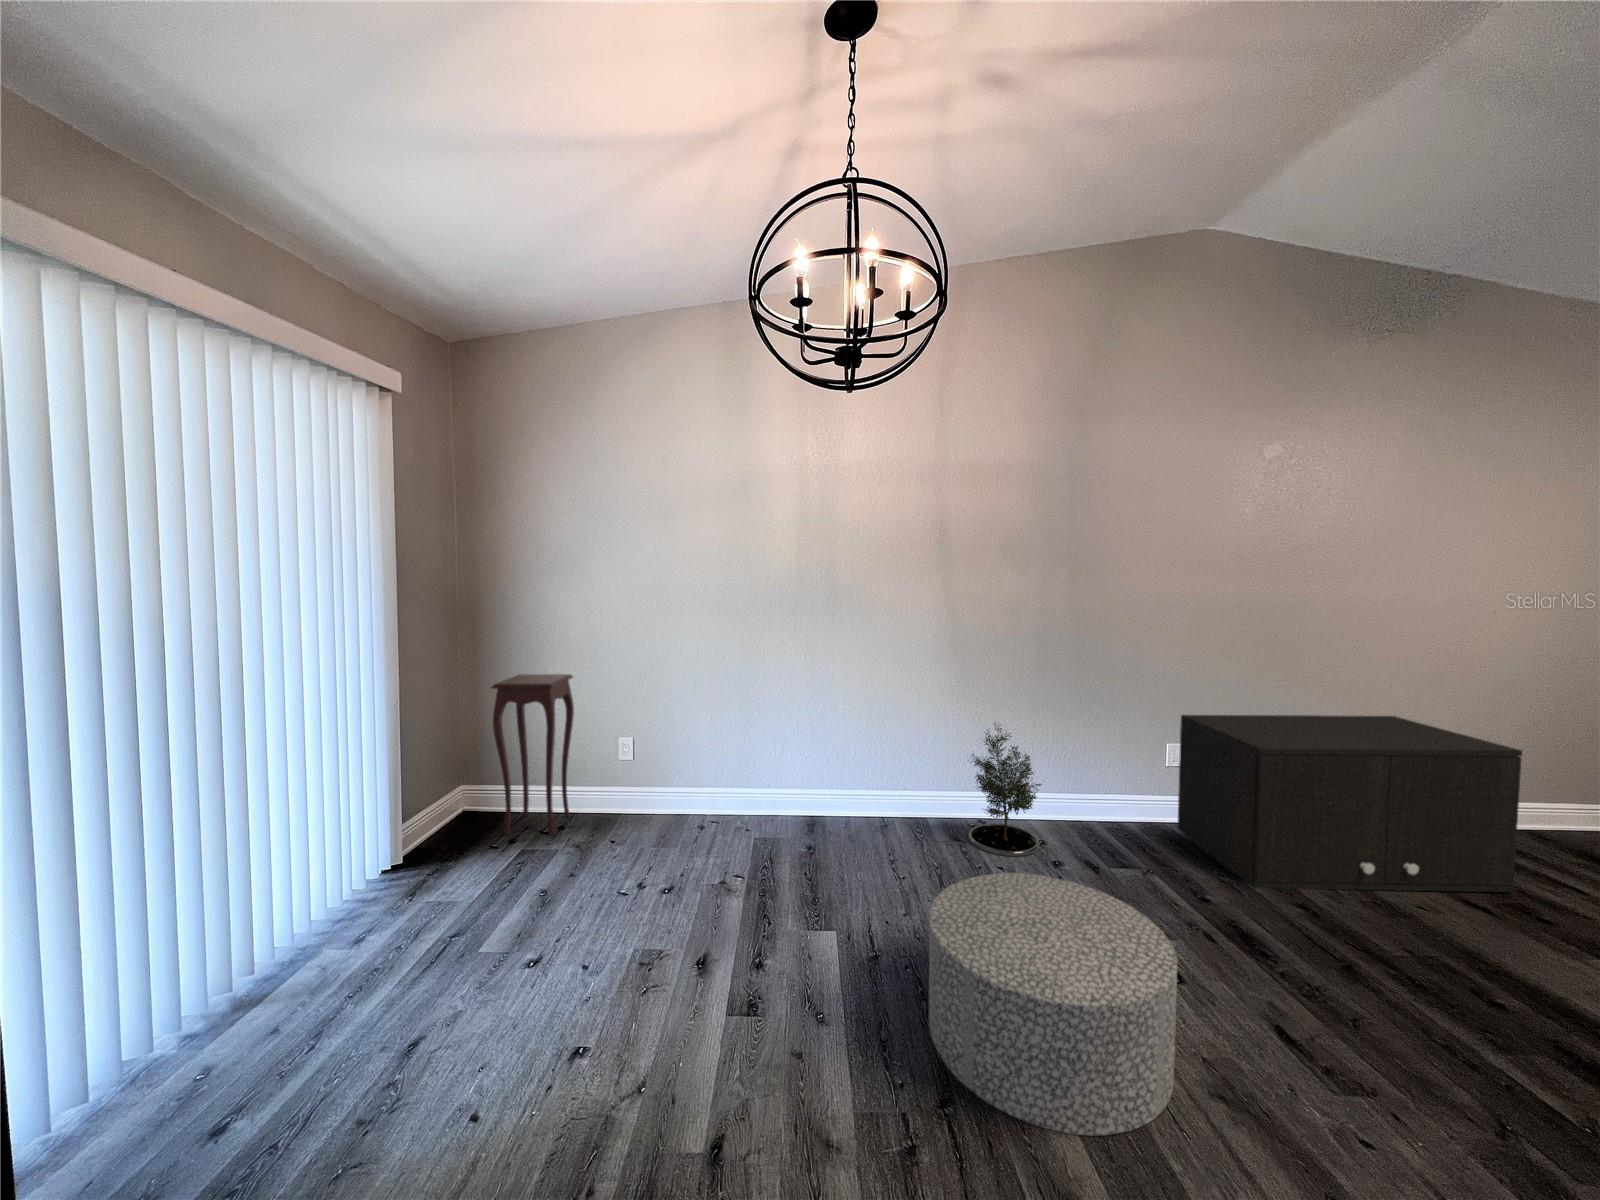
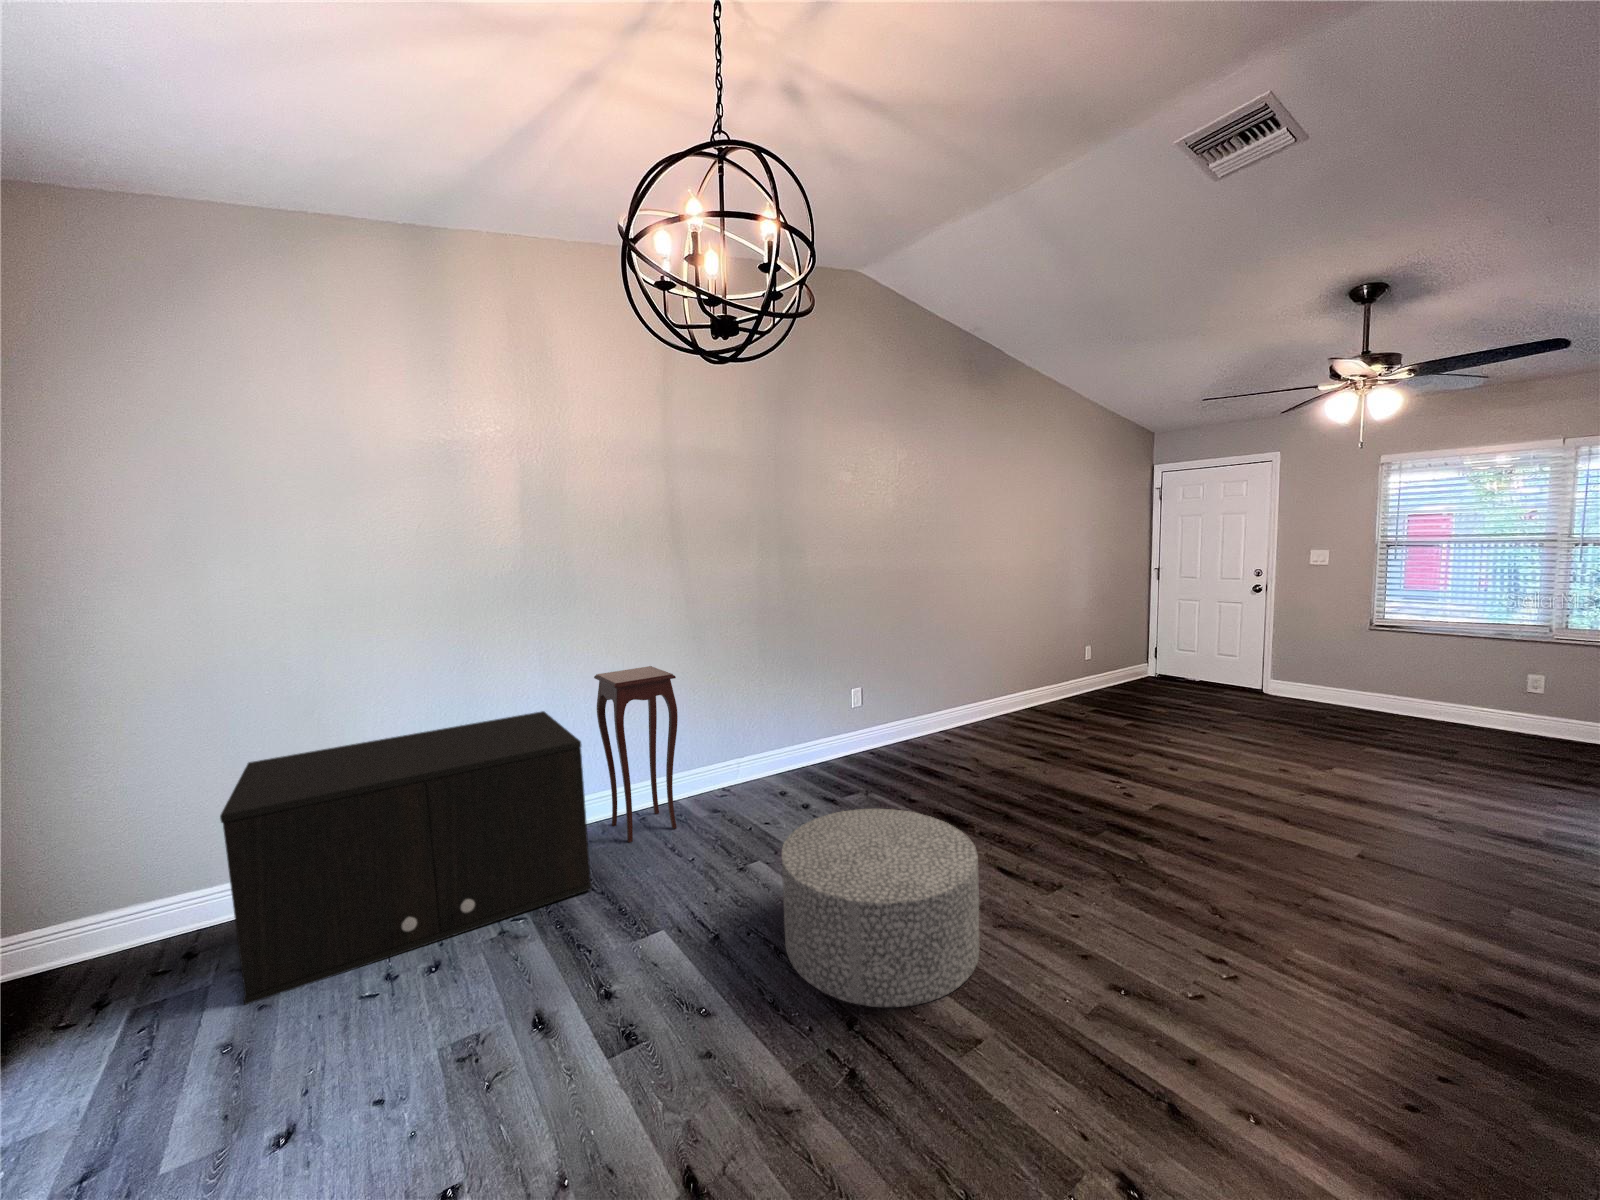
side table: present [492,674,574,834] -> present [594,666,678,842]
storage cabinet: present [1177,715,1522,892] -> present [220,711,592,1005]
potted tree: present [968,723,1041,856] -> none [716,692,784,814]

